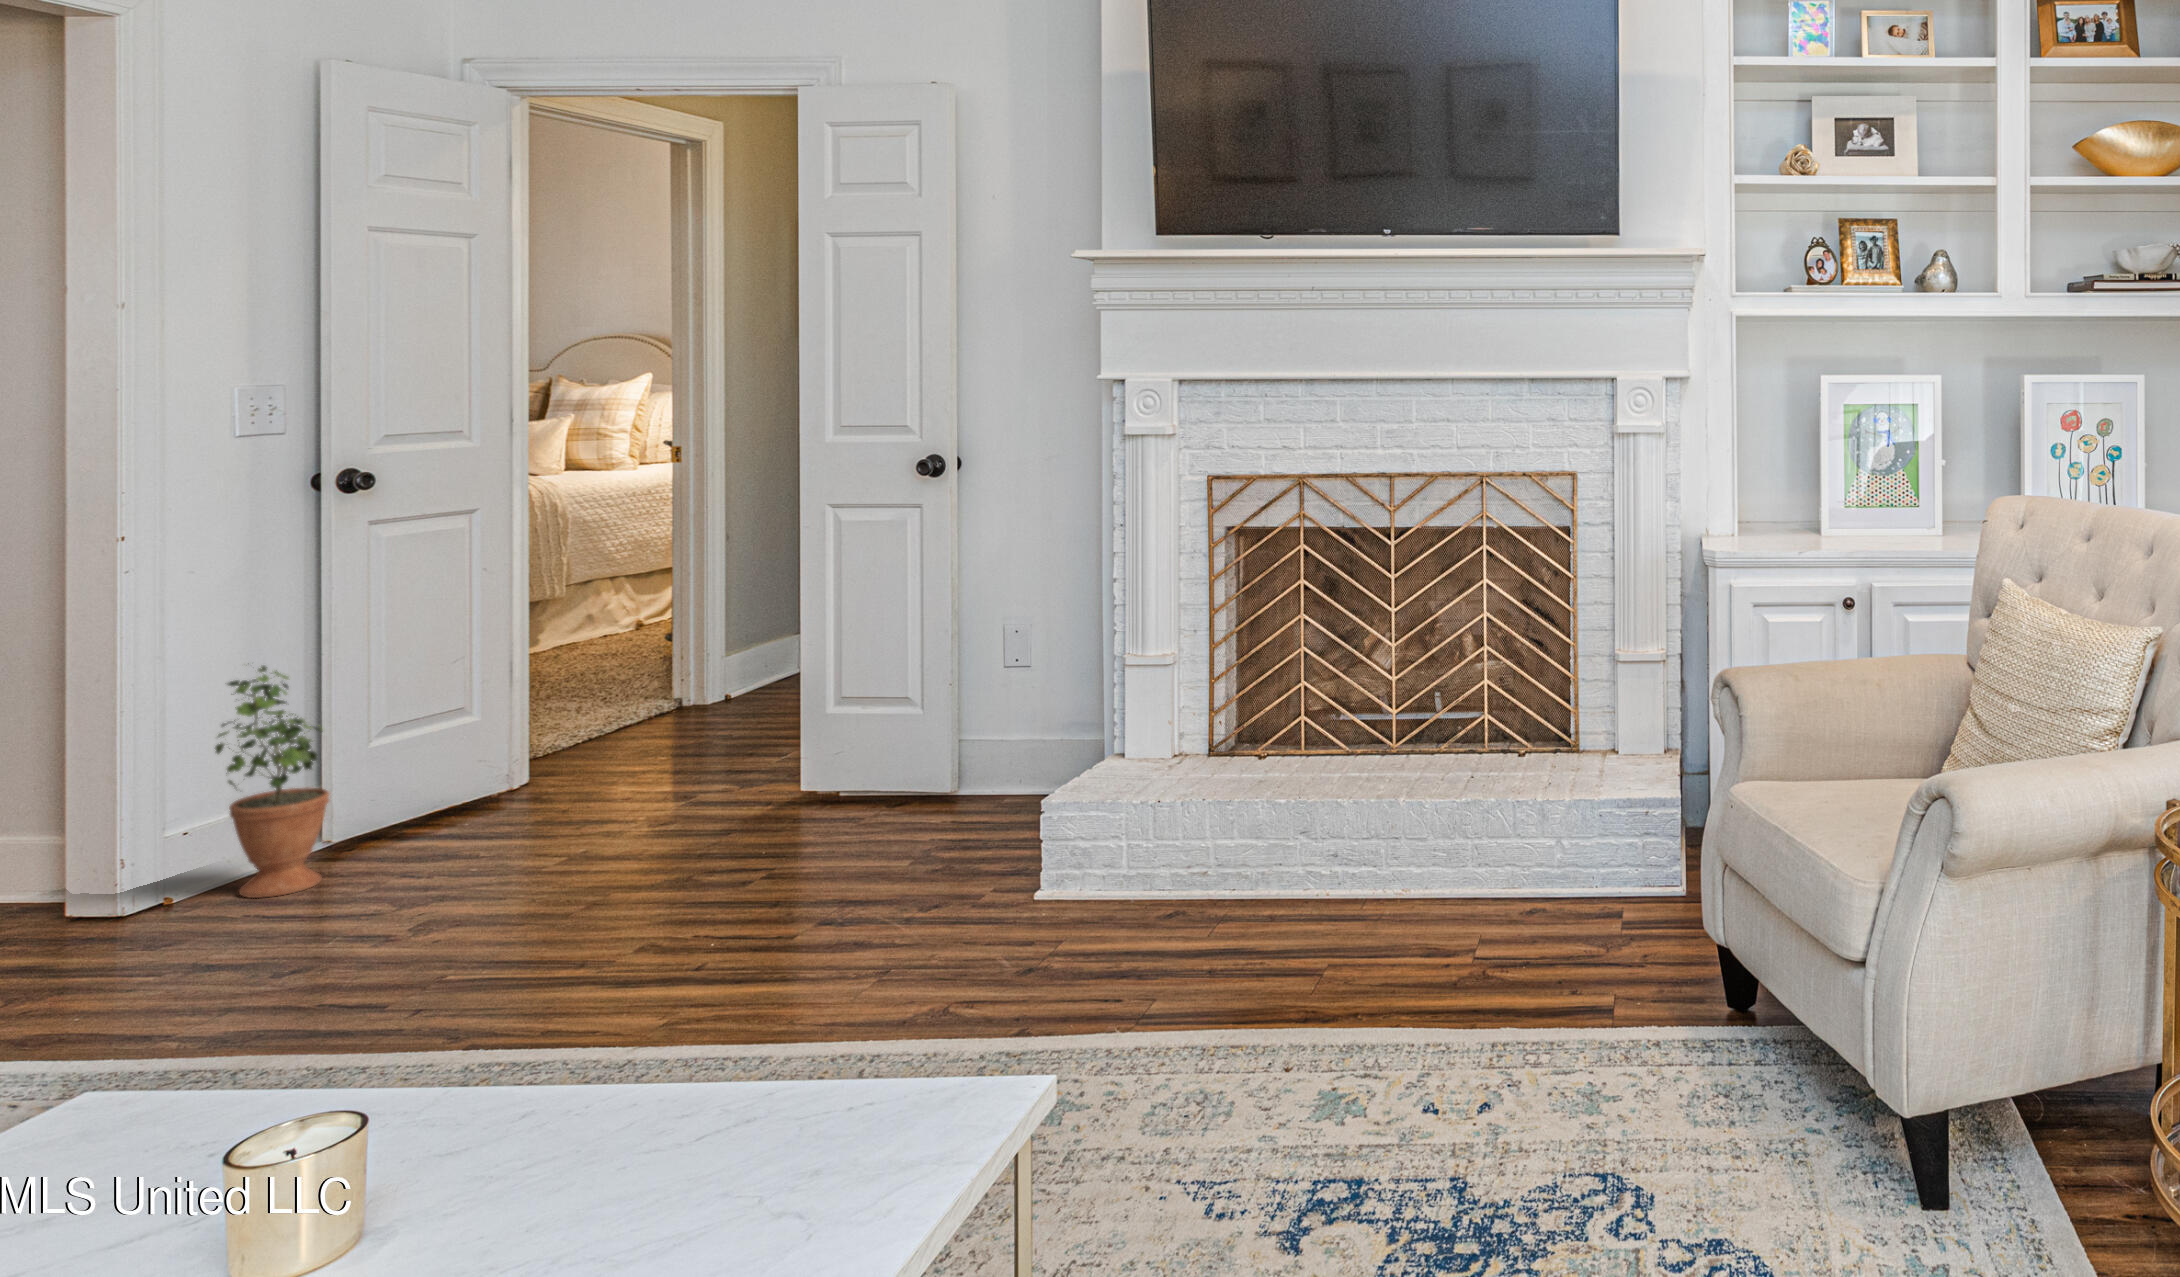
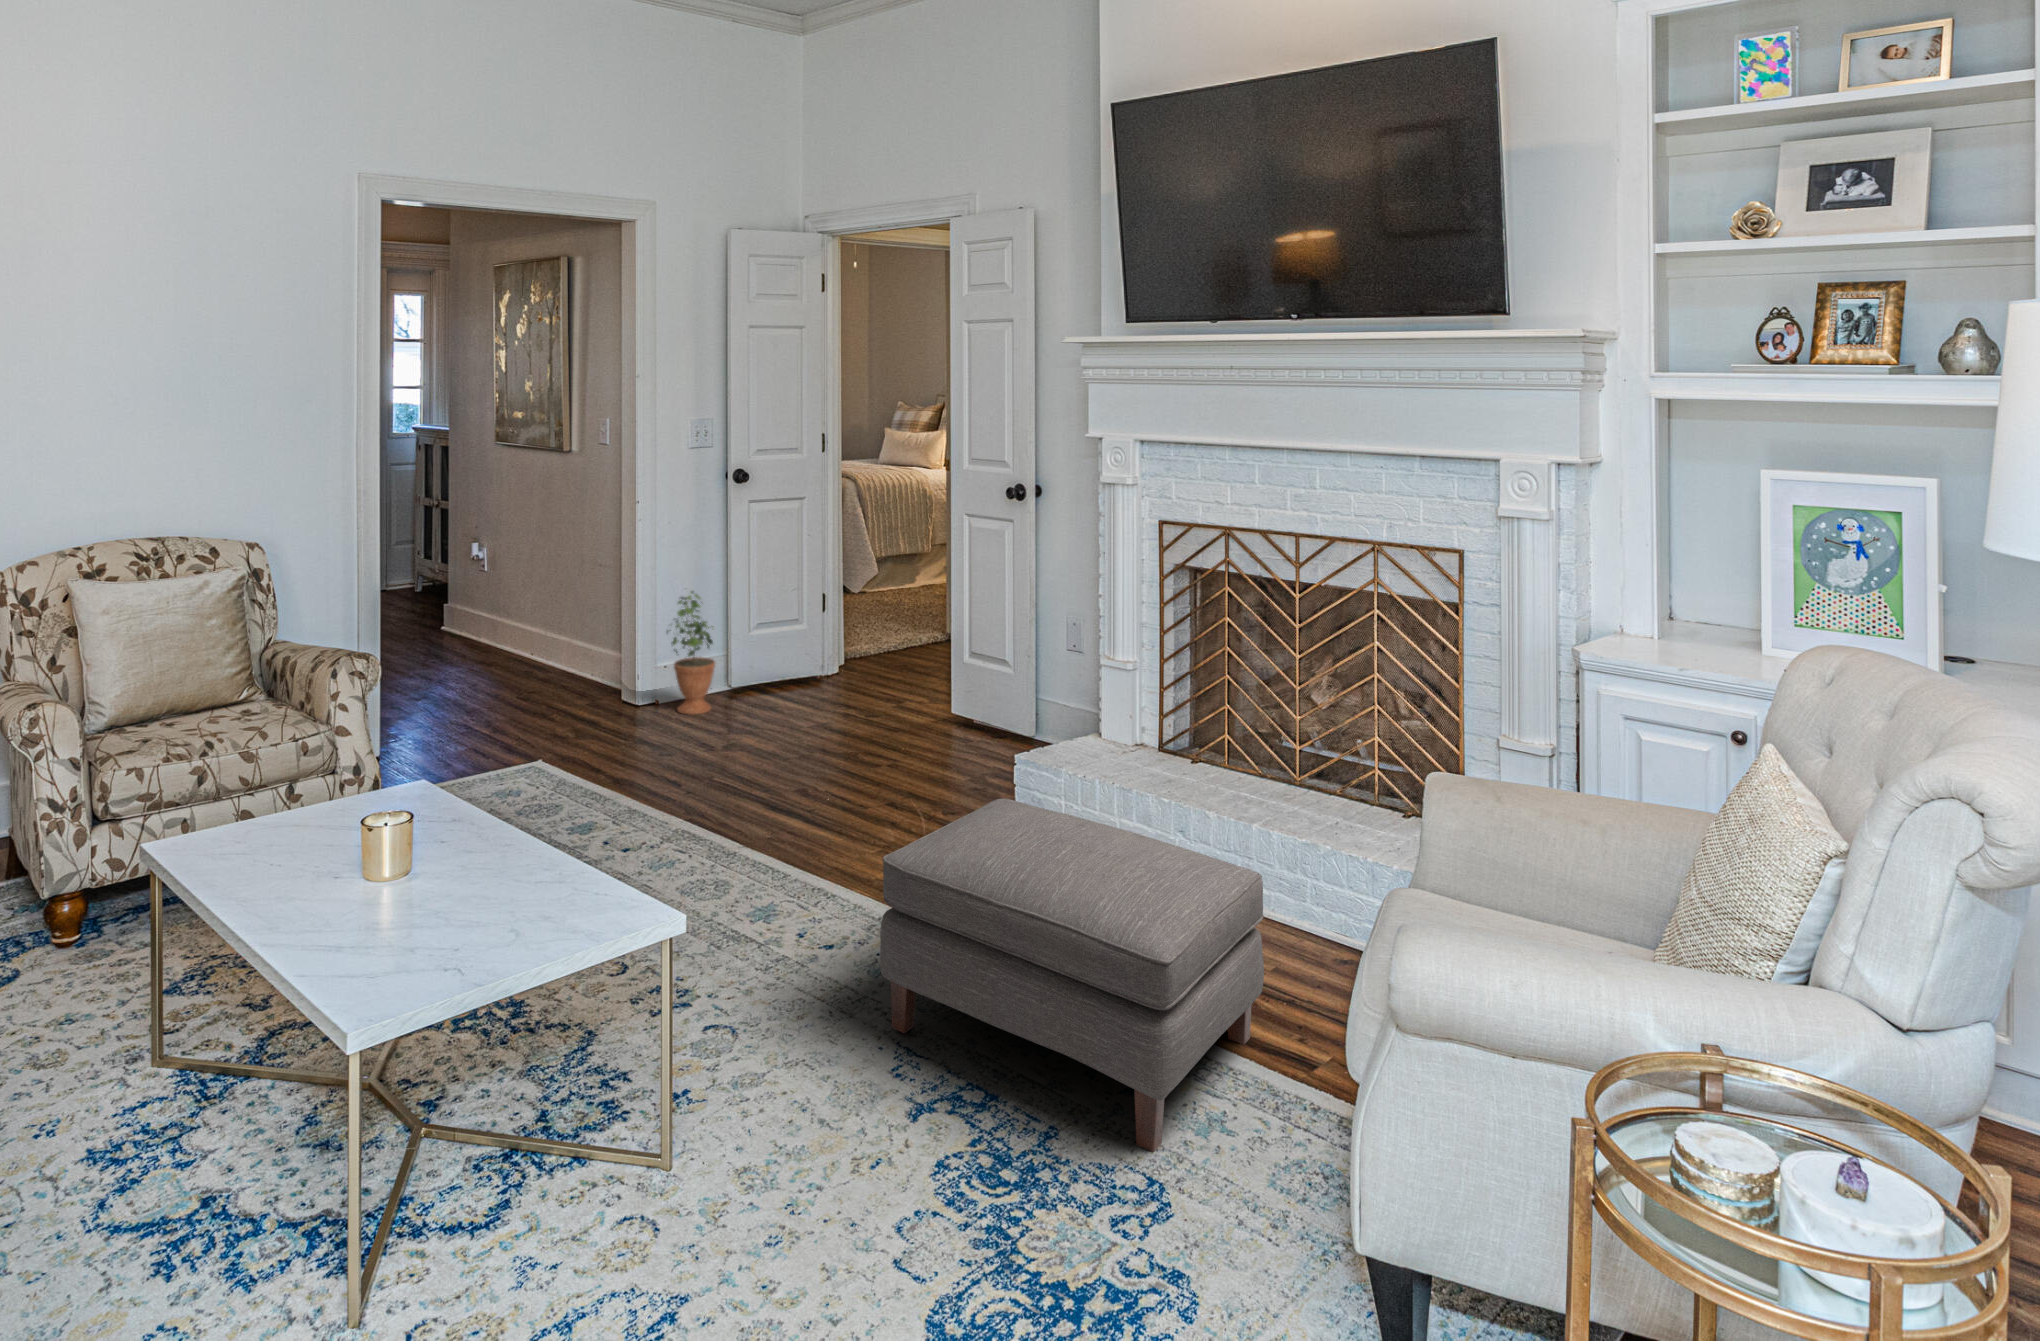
ottoman: none [1128,813,1592,1162] -> present [880,798,1264,1152]

